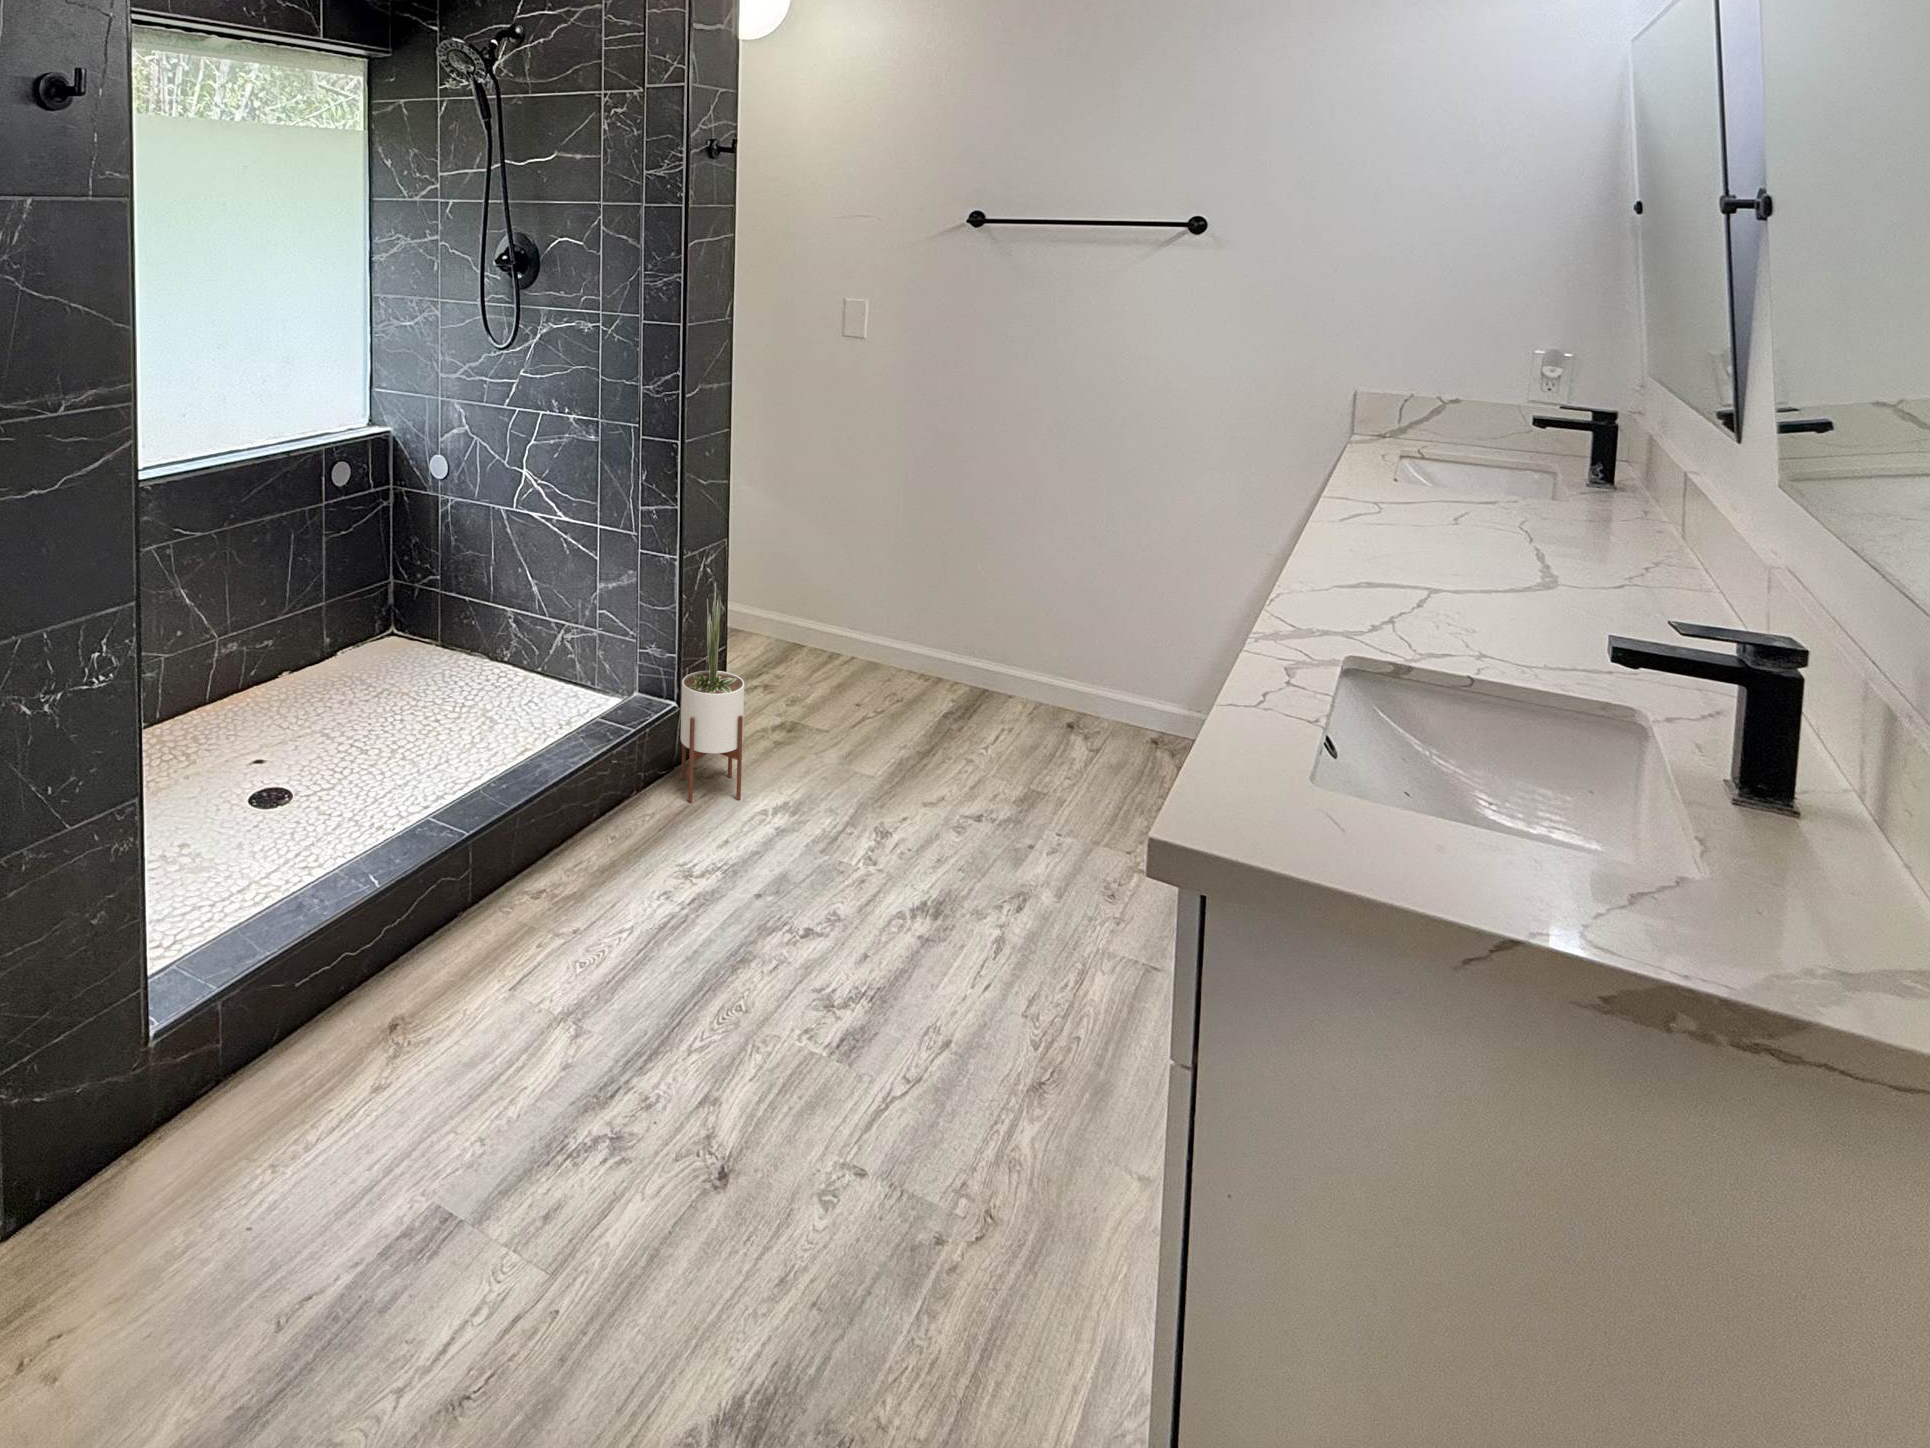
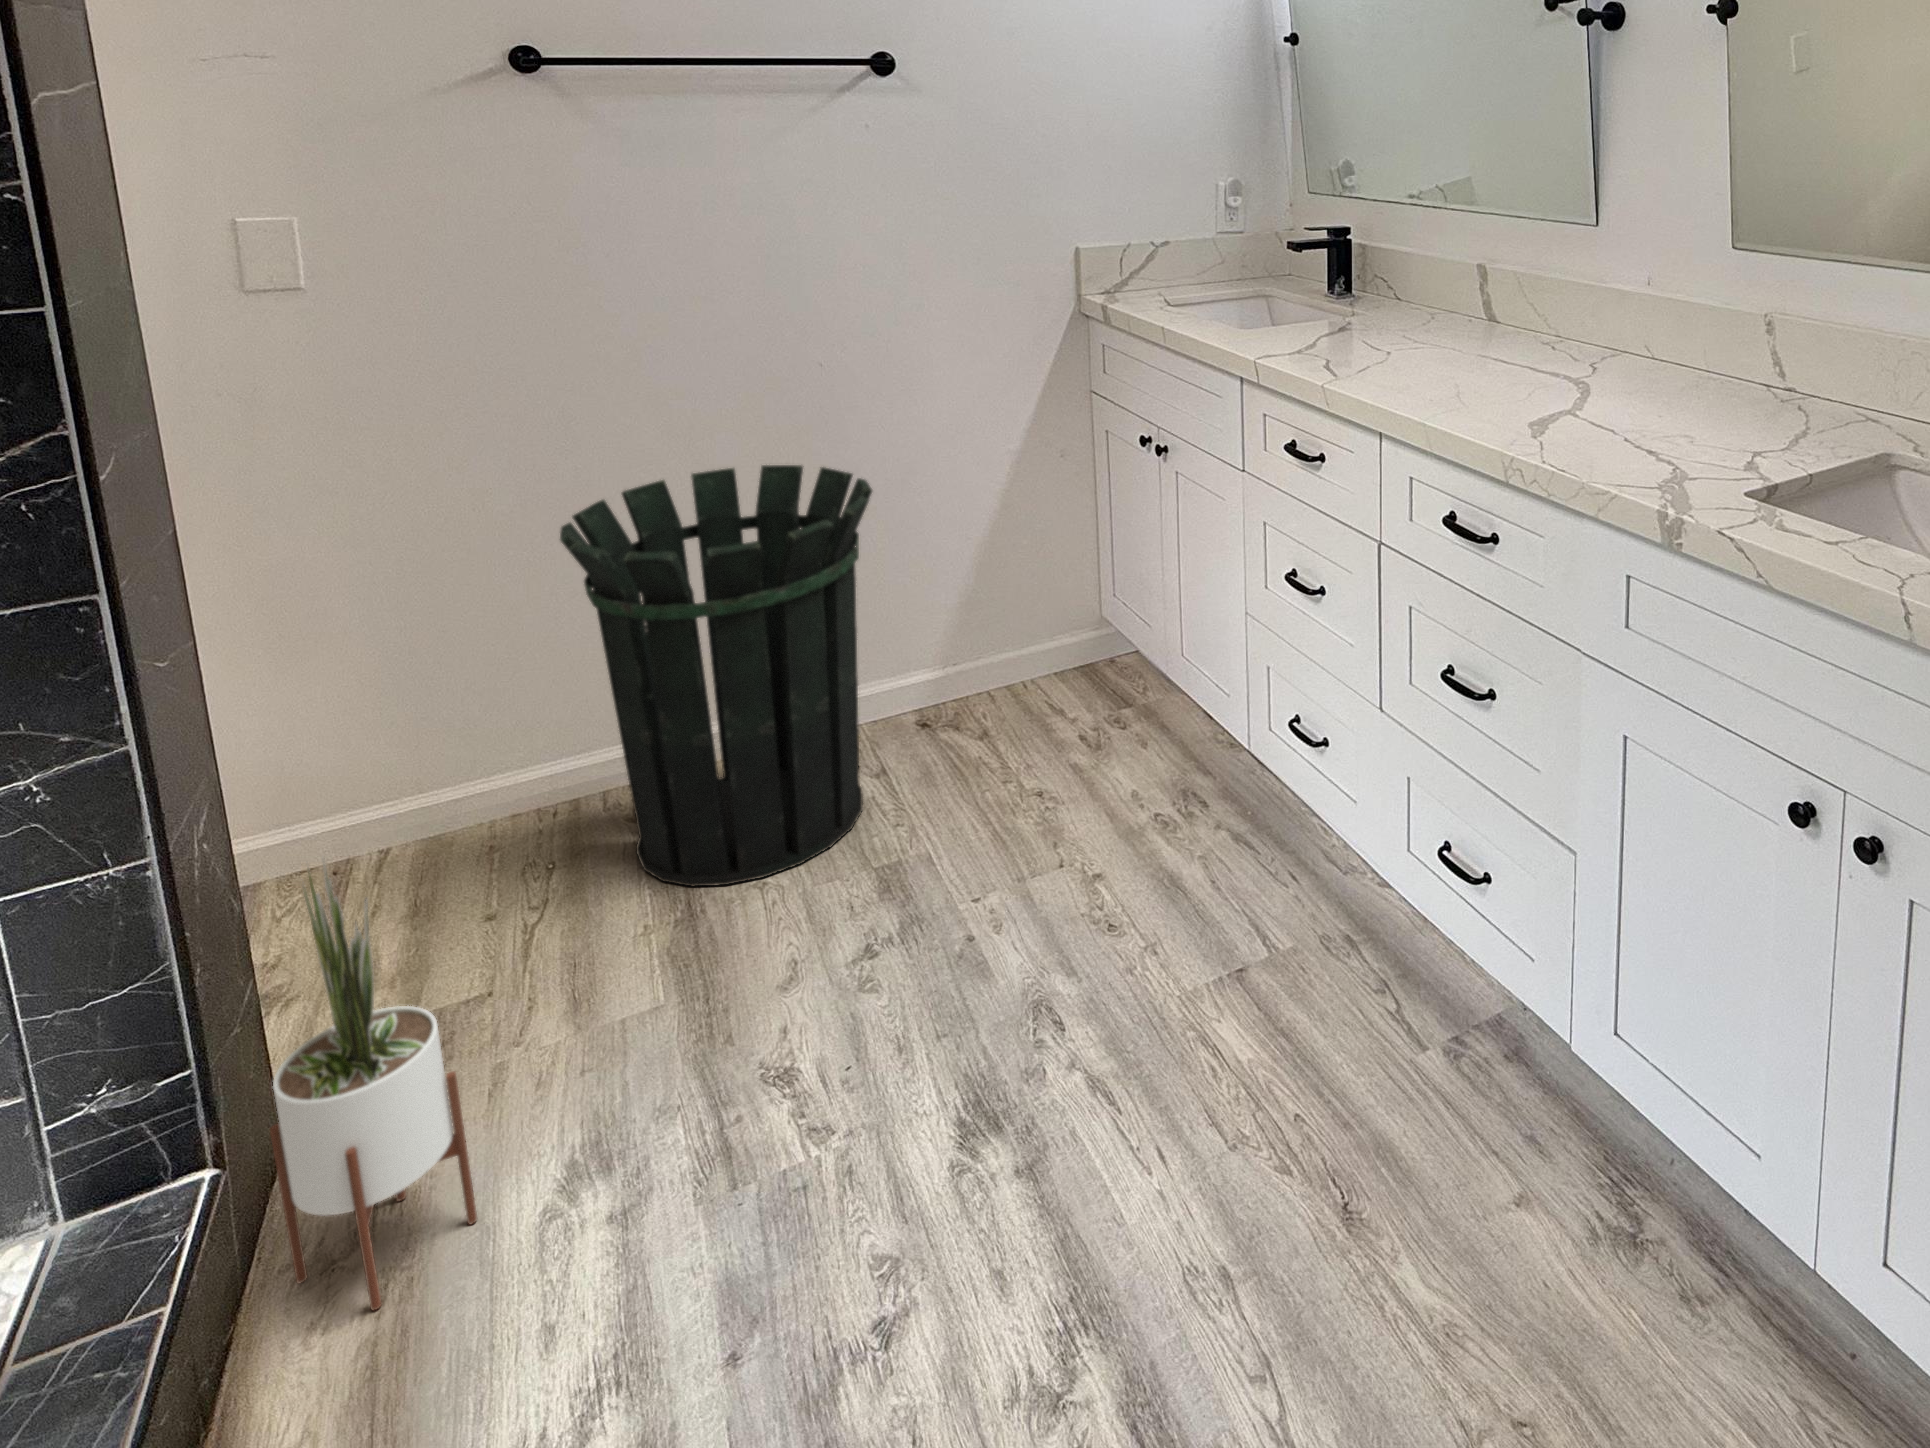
waste bin: none [922,489,1114,764] -> present [560,465,872,886]

